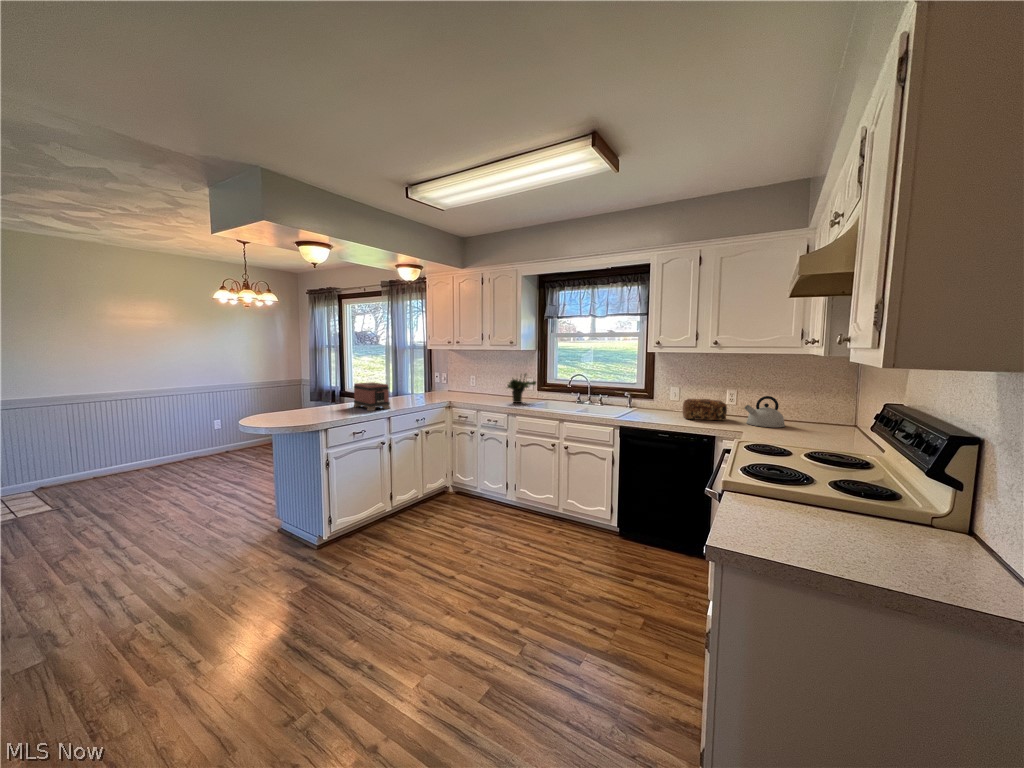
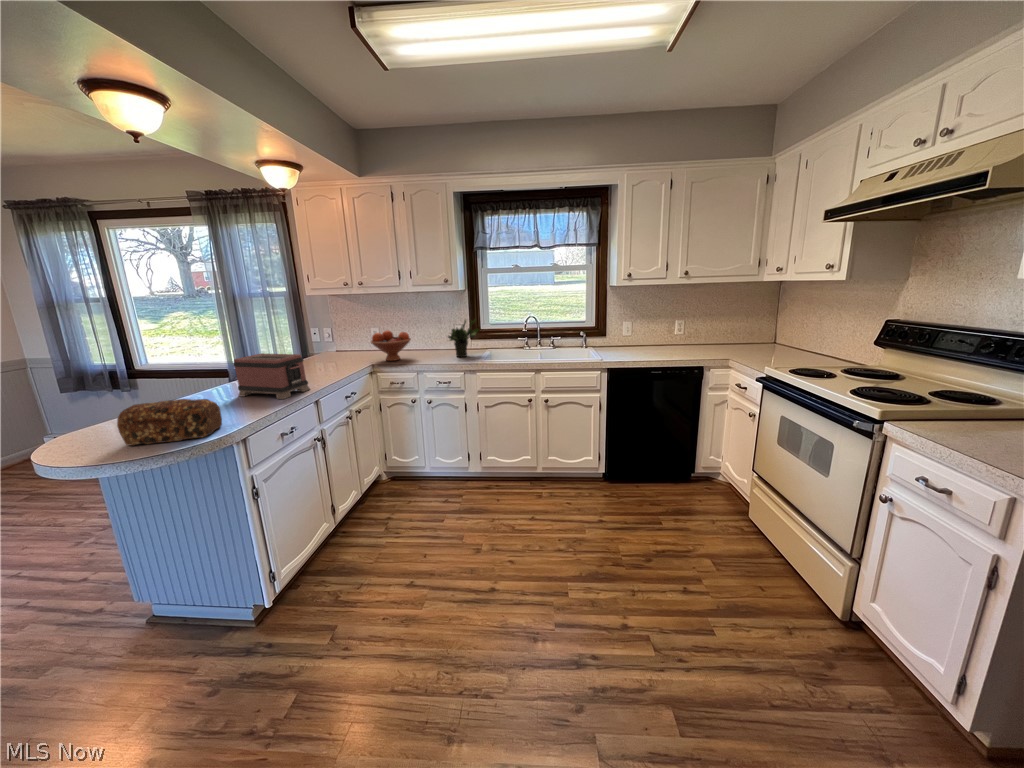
fruit bowl: none [453,377,483,400] -> present [371,330,411,361]
kettle: present [744,396,785,428] -> none [705,324,739,353]
bread loaf: present [683,399,727,420] -> present [117,399,222,446]

